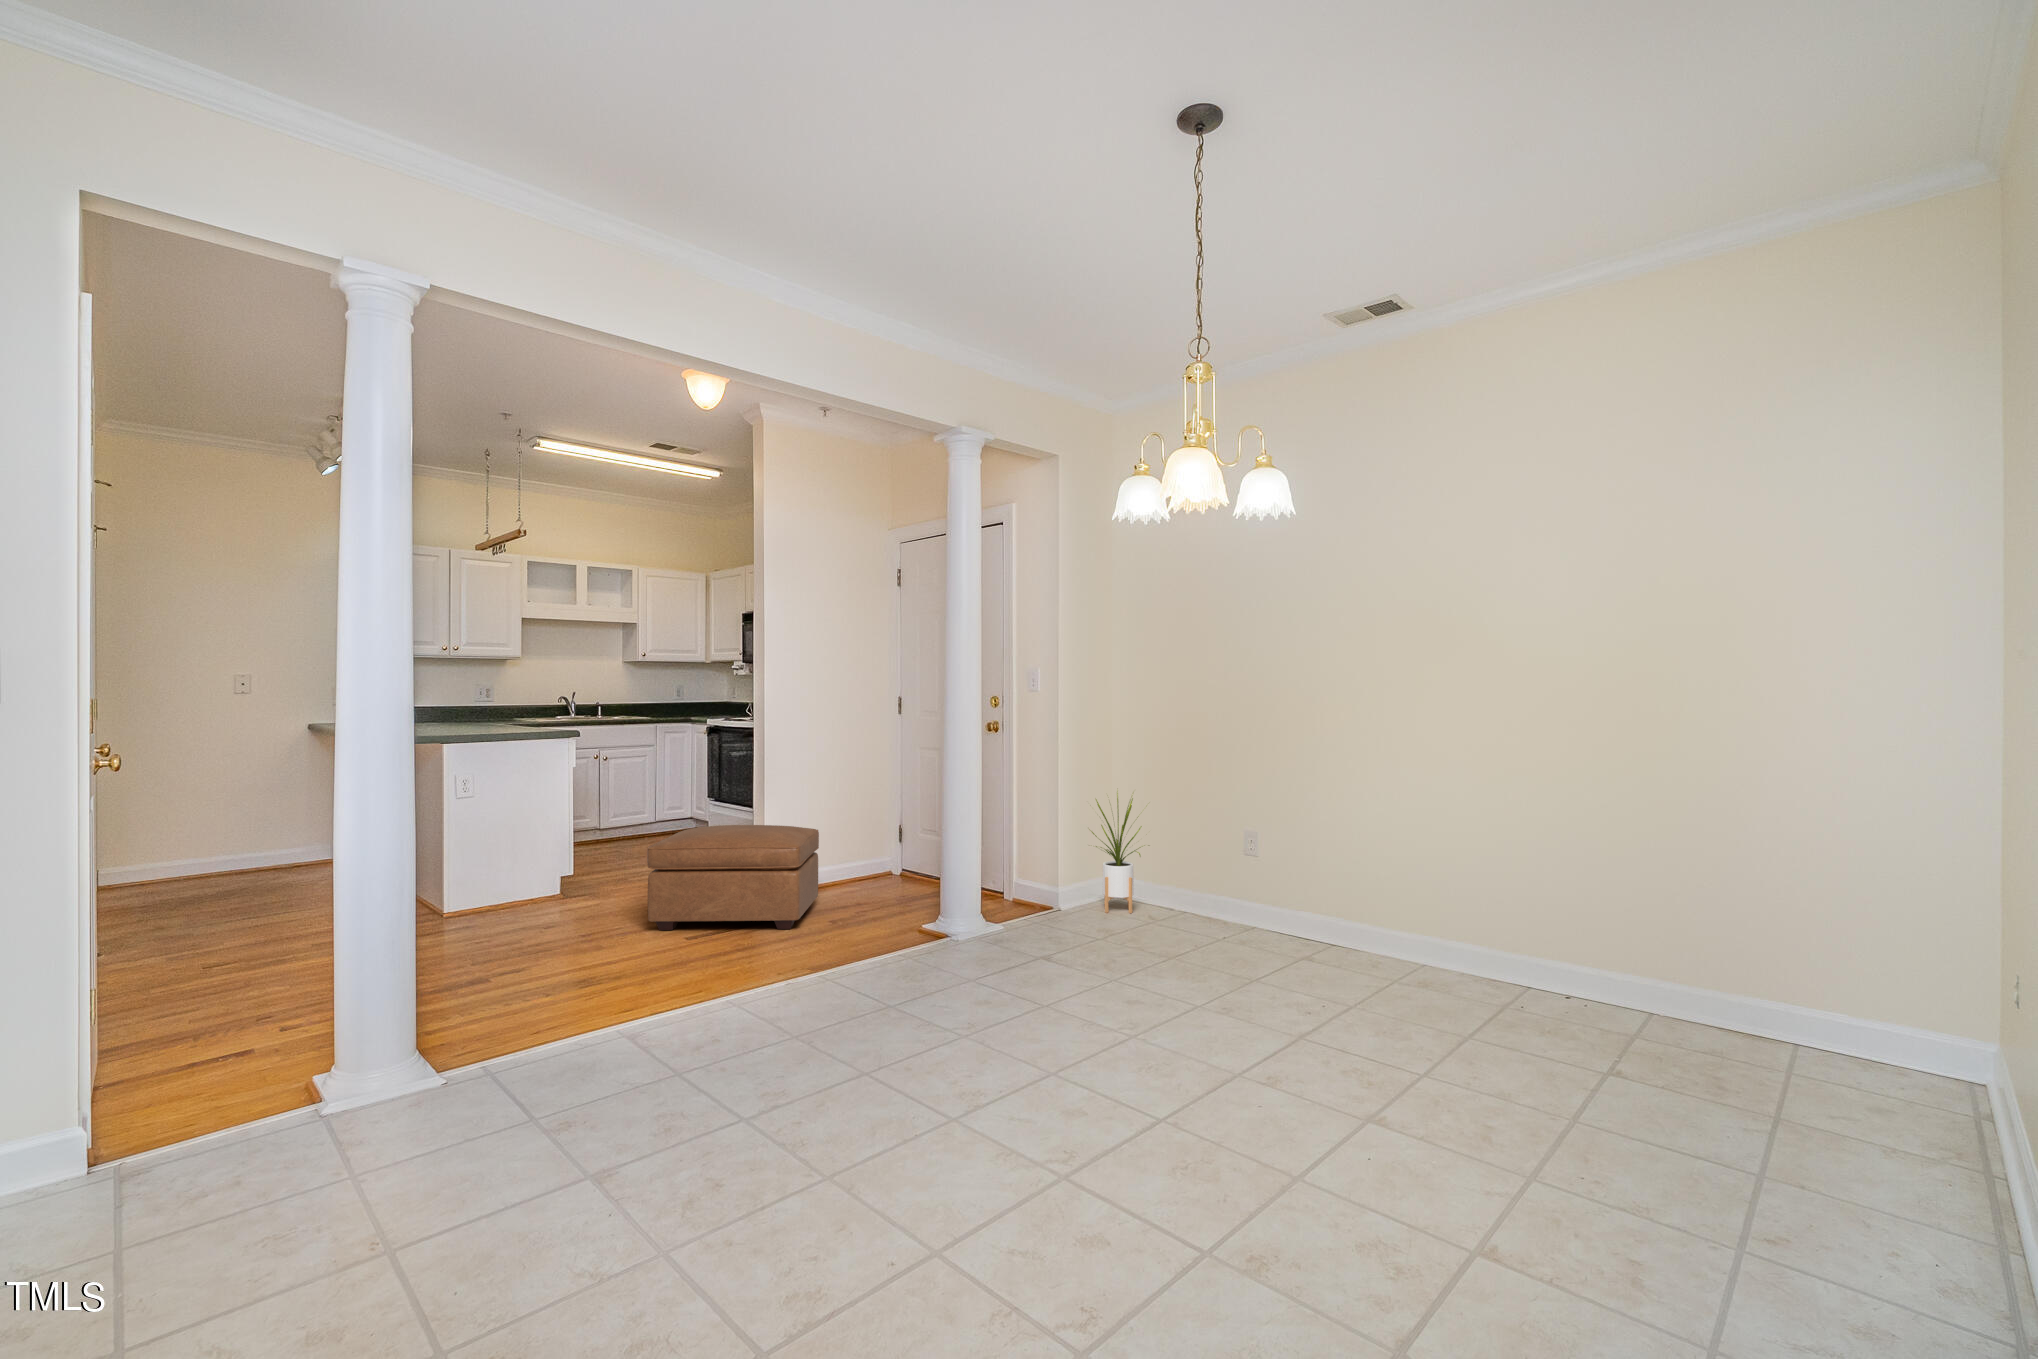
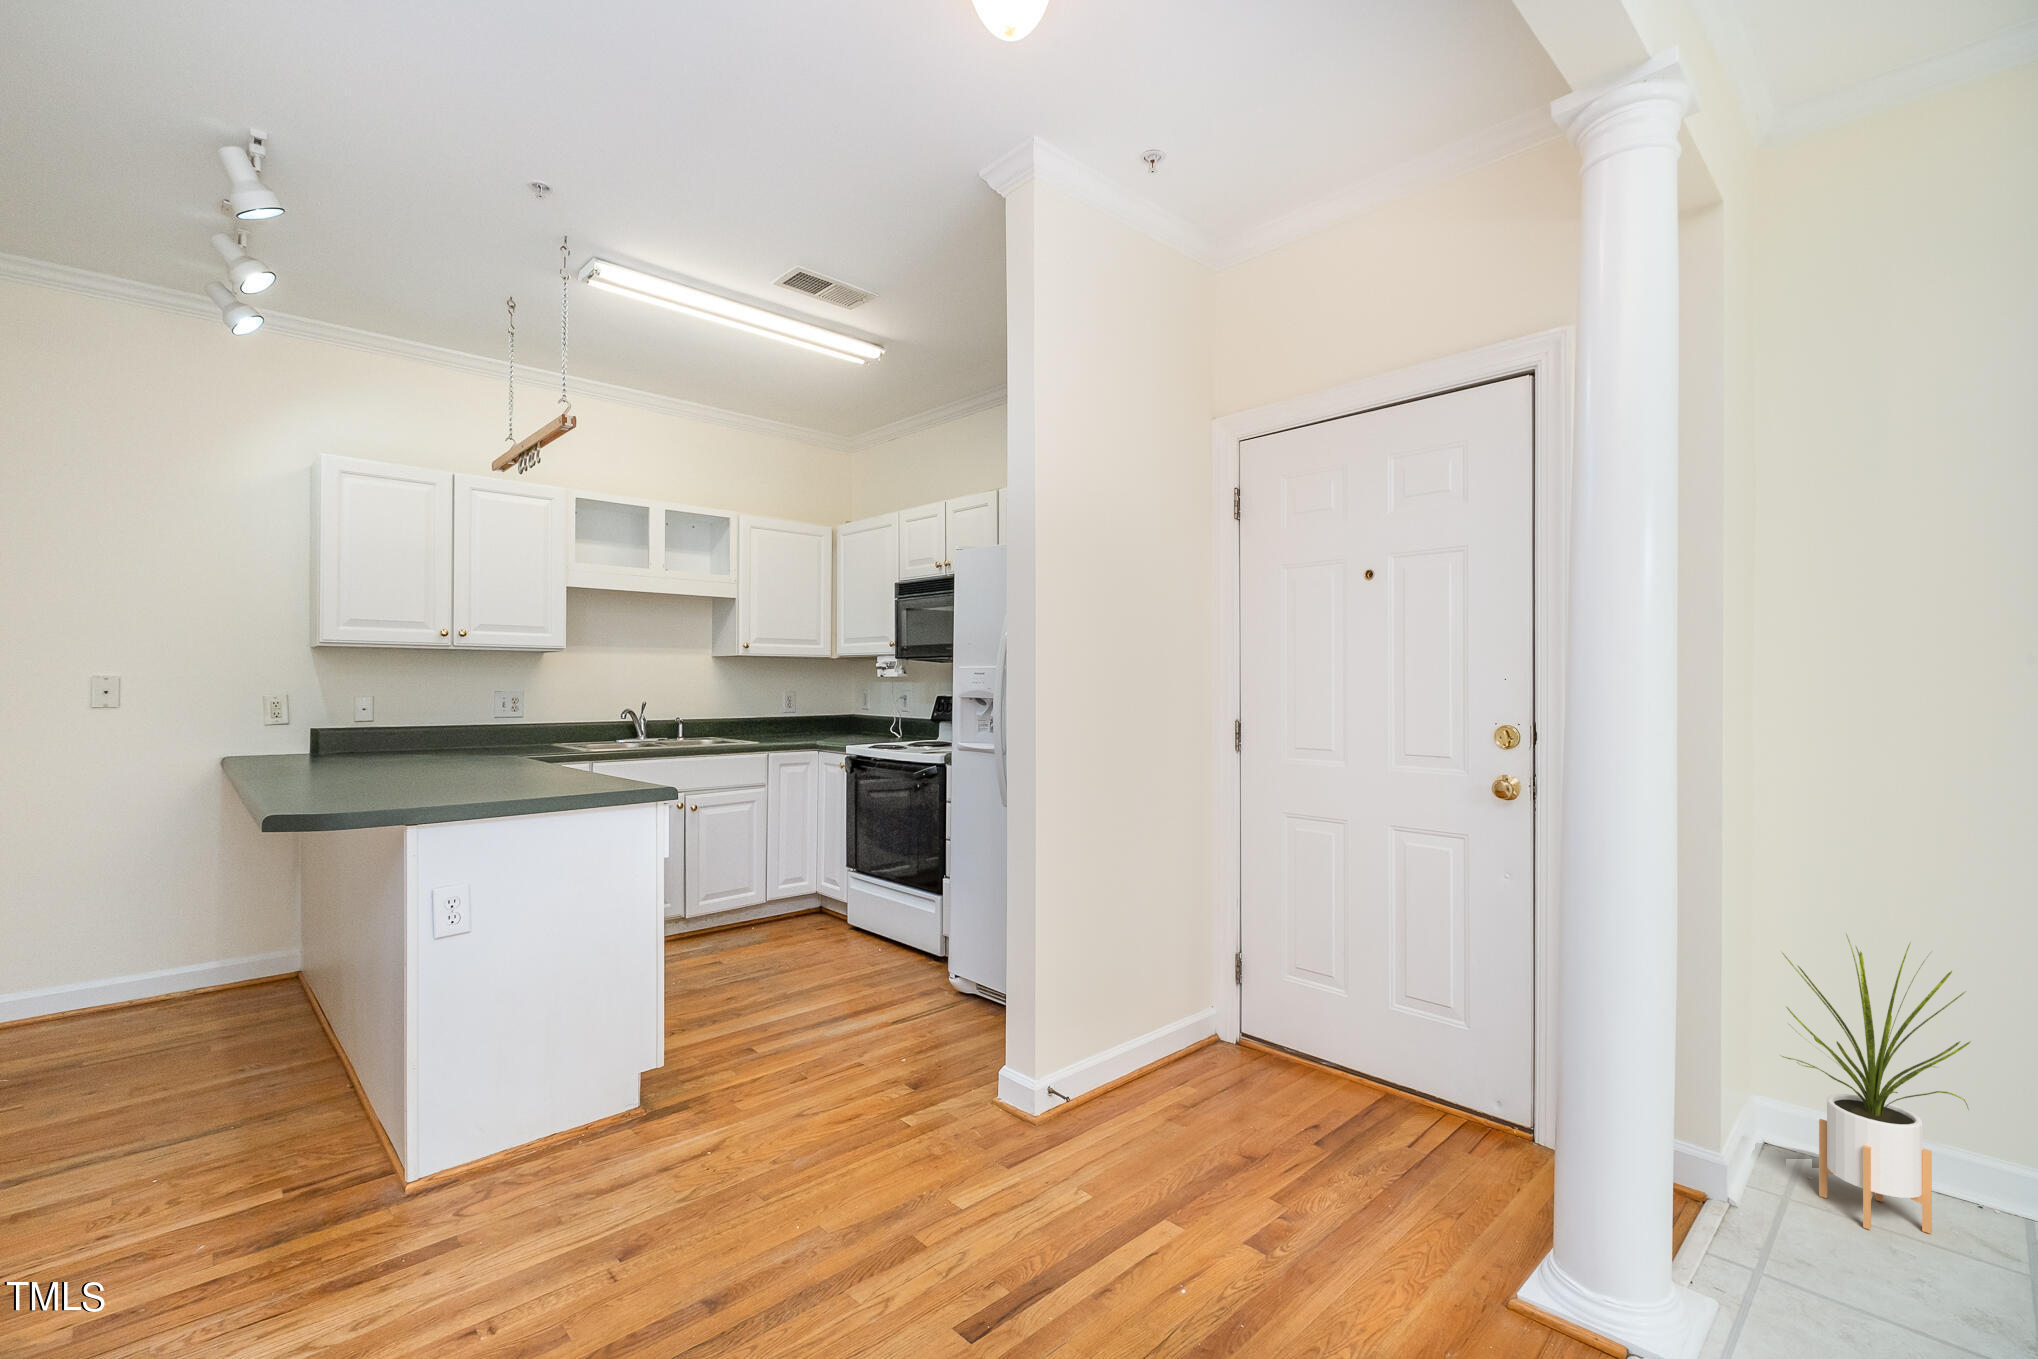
ottoman: present [647,825,819,930] -> none [855,1005,1228,1306]

